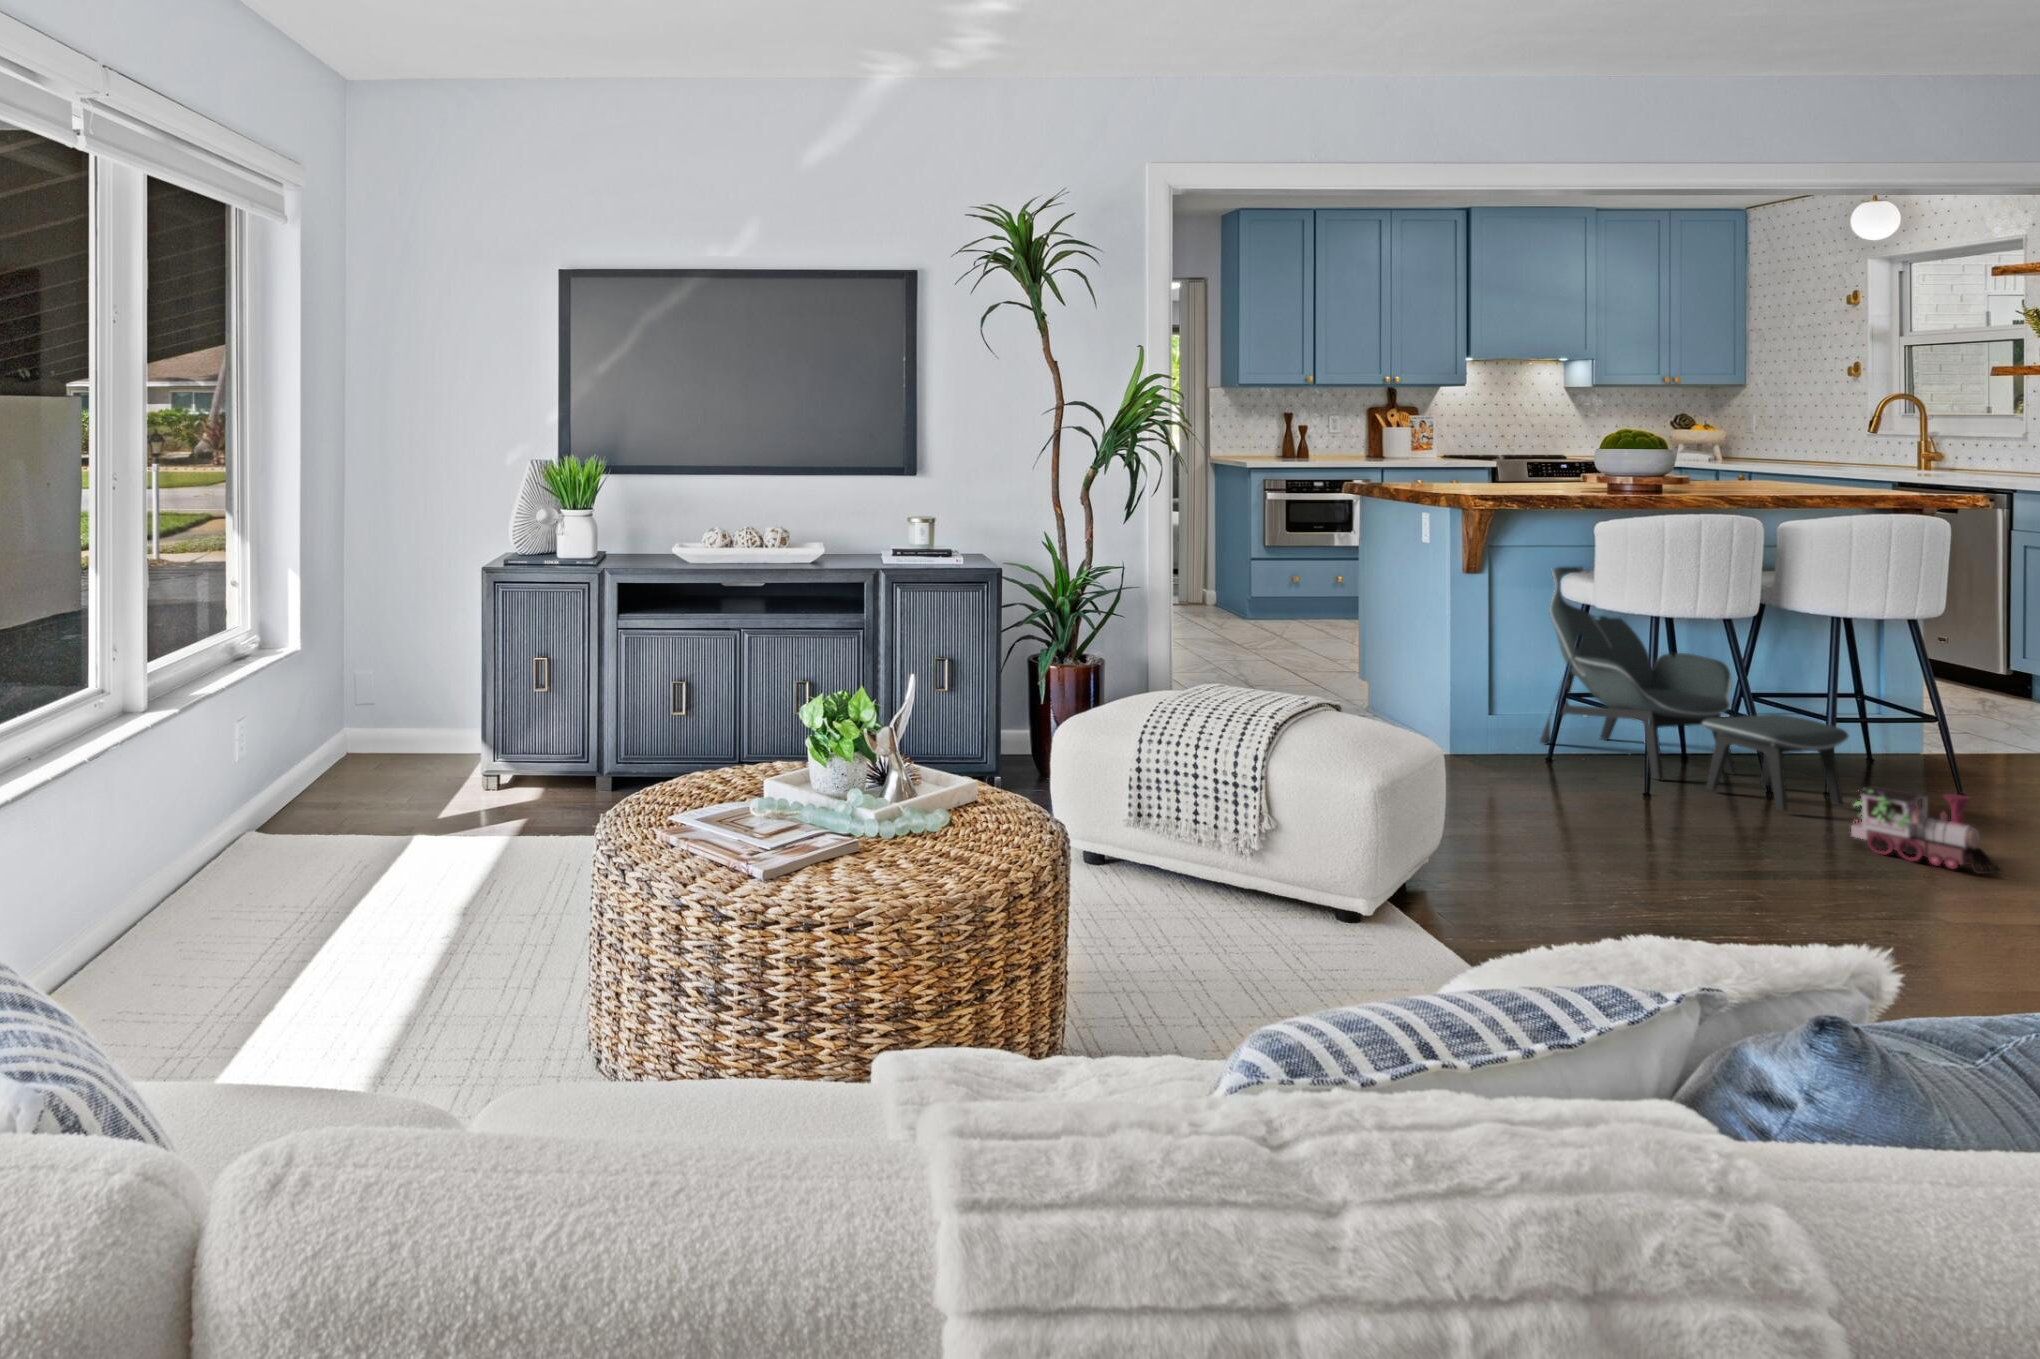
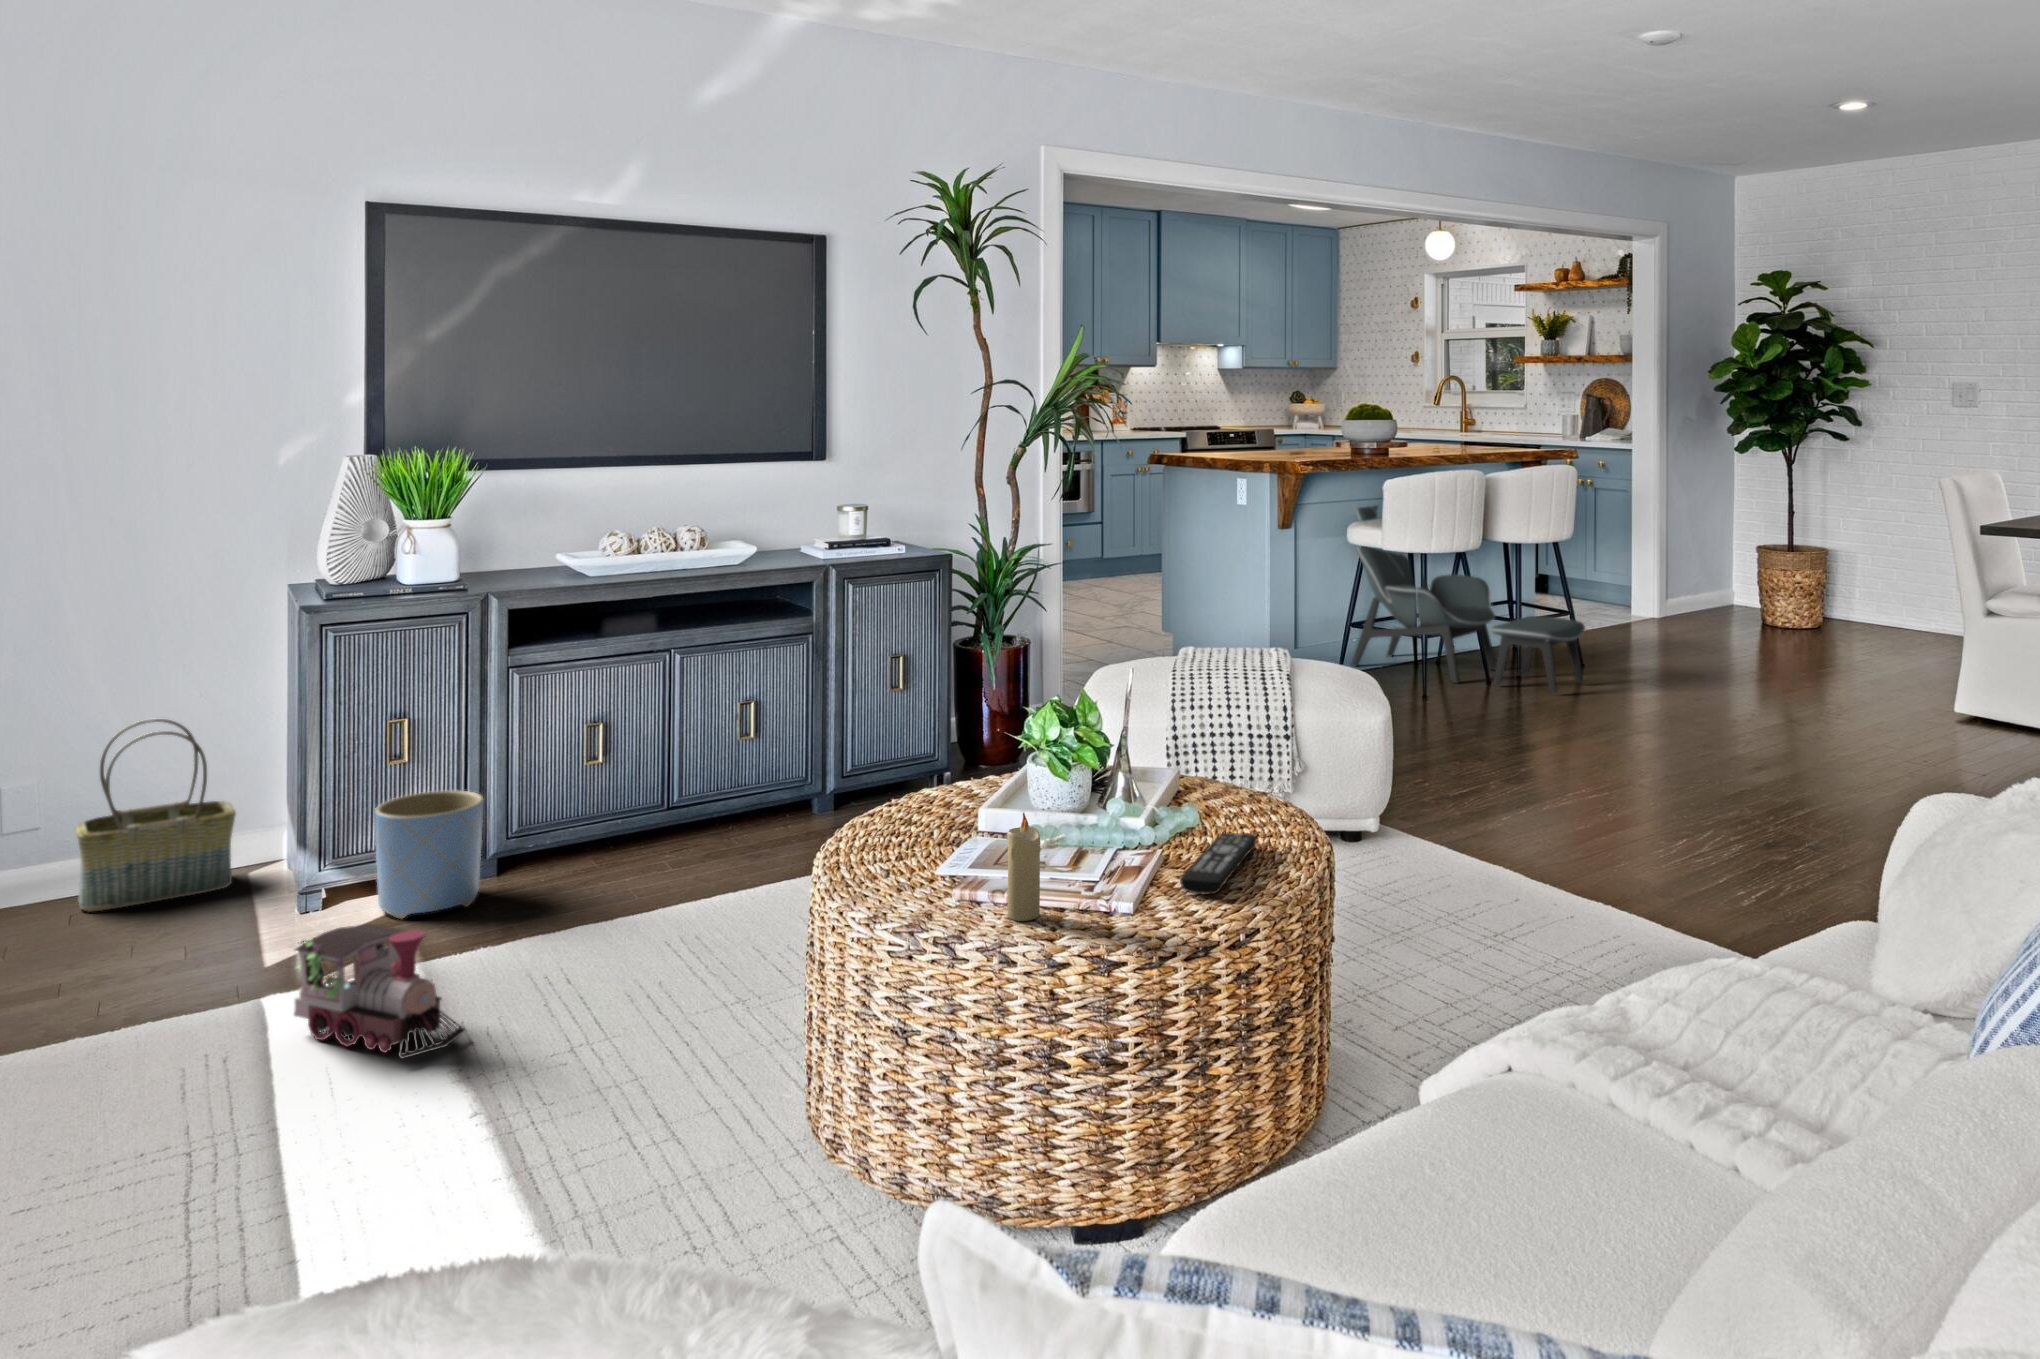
basket: none [345,635,443,765] -> present [76,719,236,911]
planter: none [498,715,573,807] -> present [375,790,484,919]
candle: none [670,777,700,869] -> present [1007,813,1041,921]
toy train: present [1851,786,2002,874] -> present [294,924,466,1059]
remote control: none [825,838,949,883] -> present [1180,833,1257,895]

